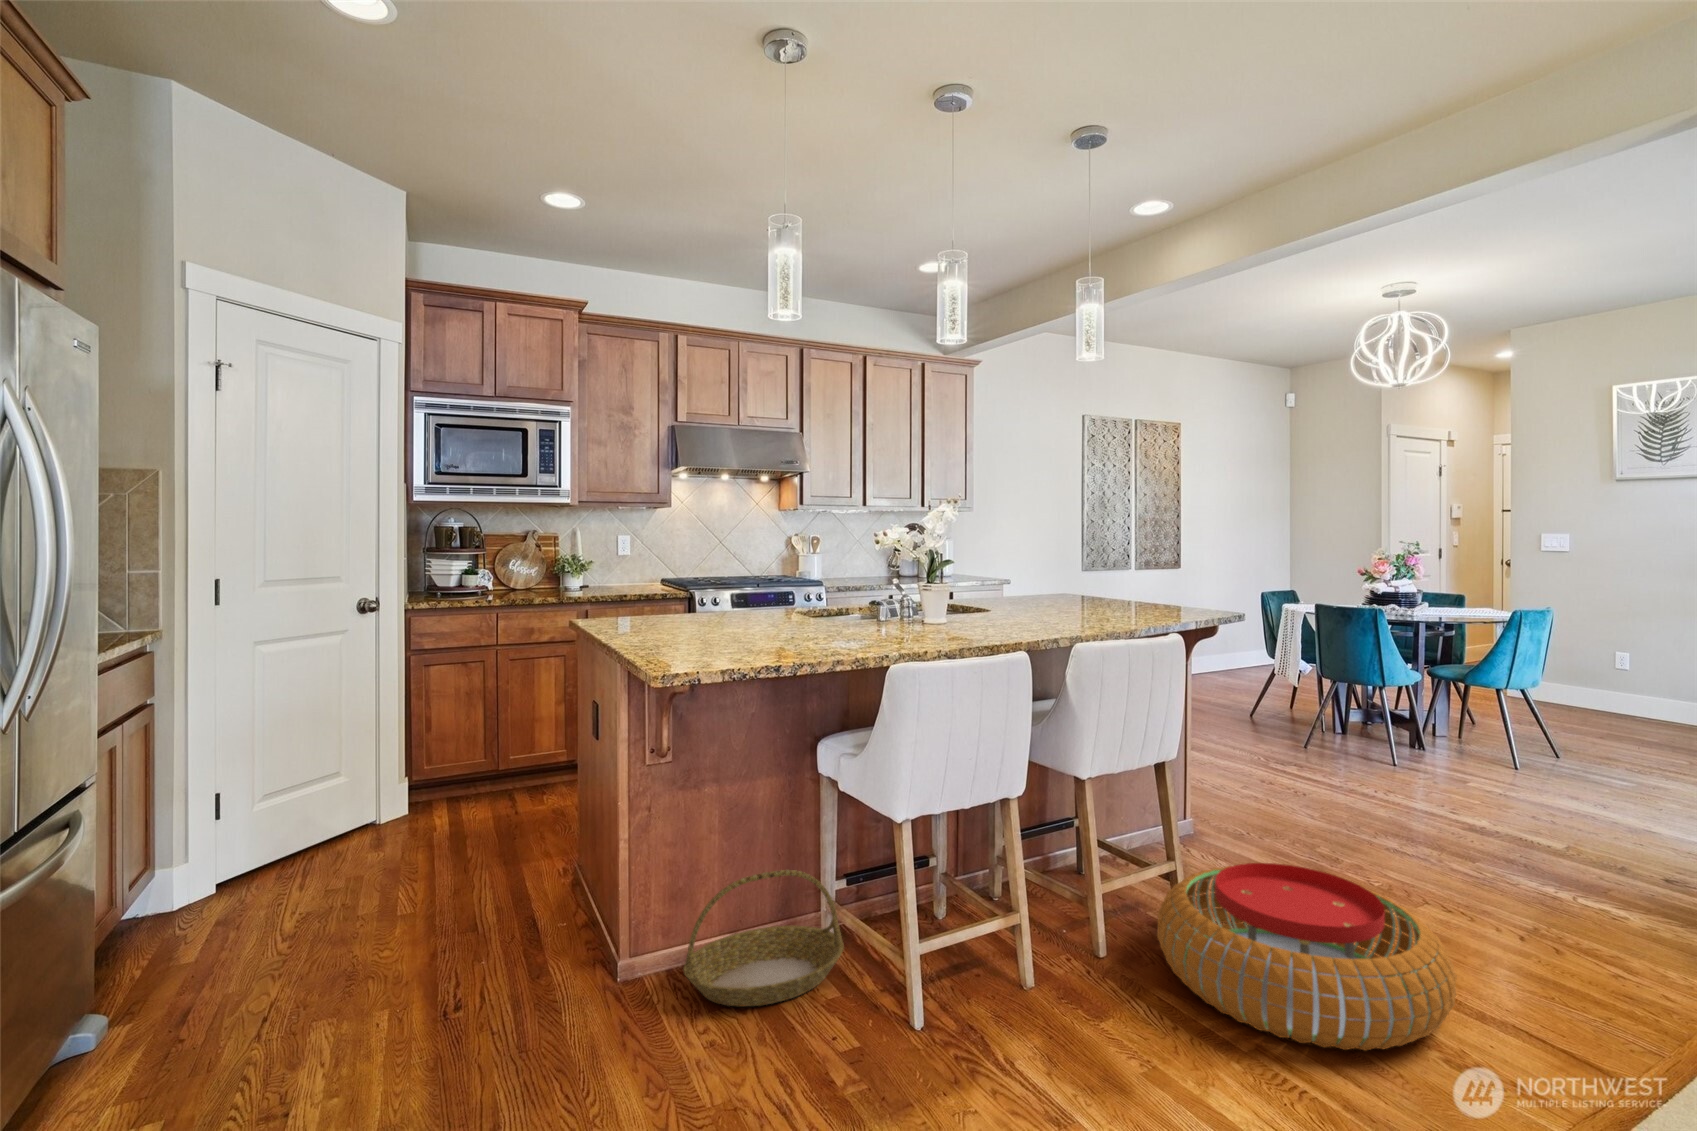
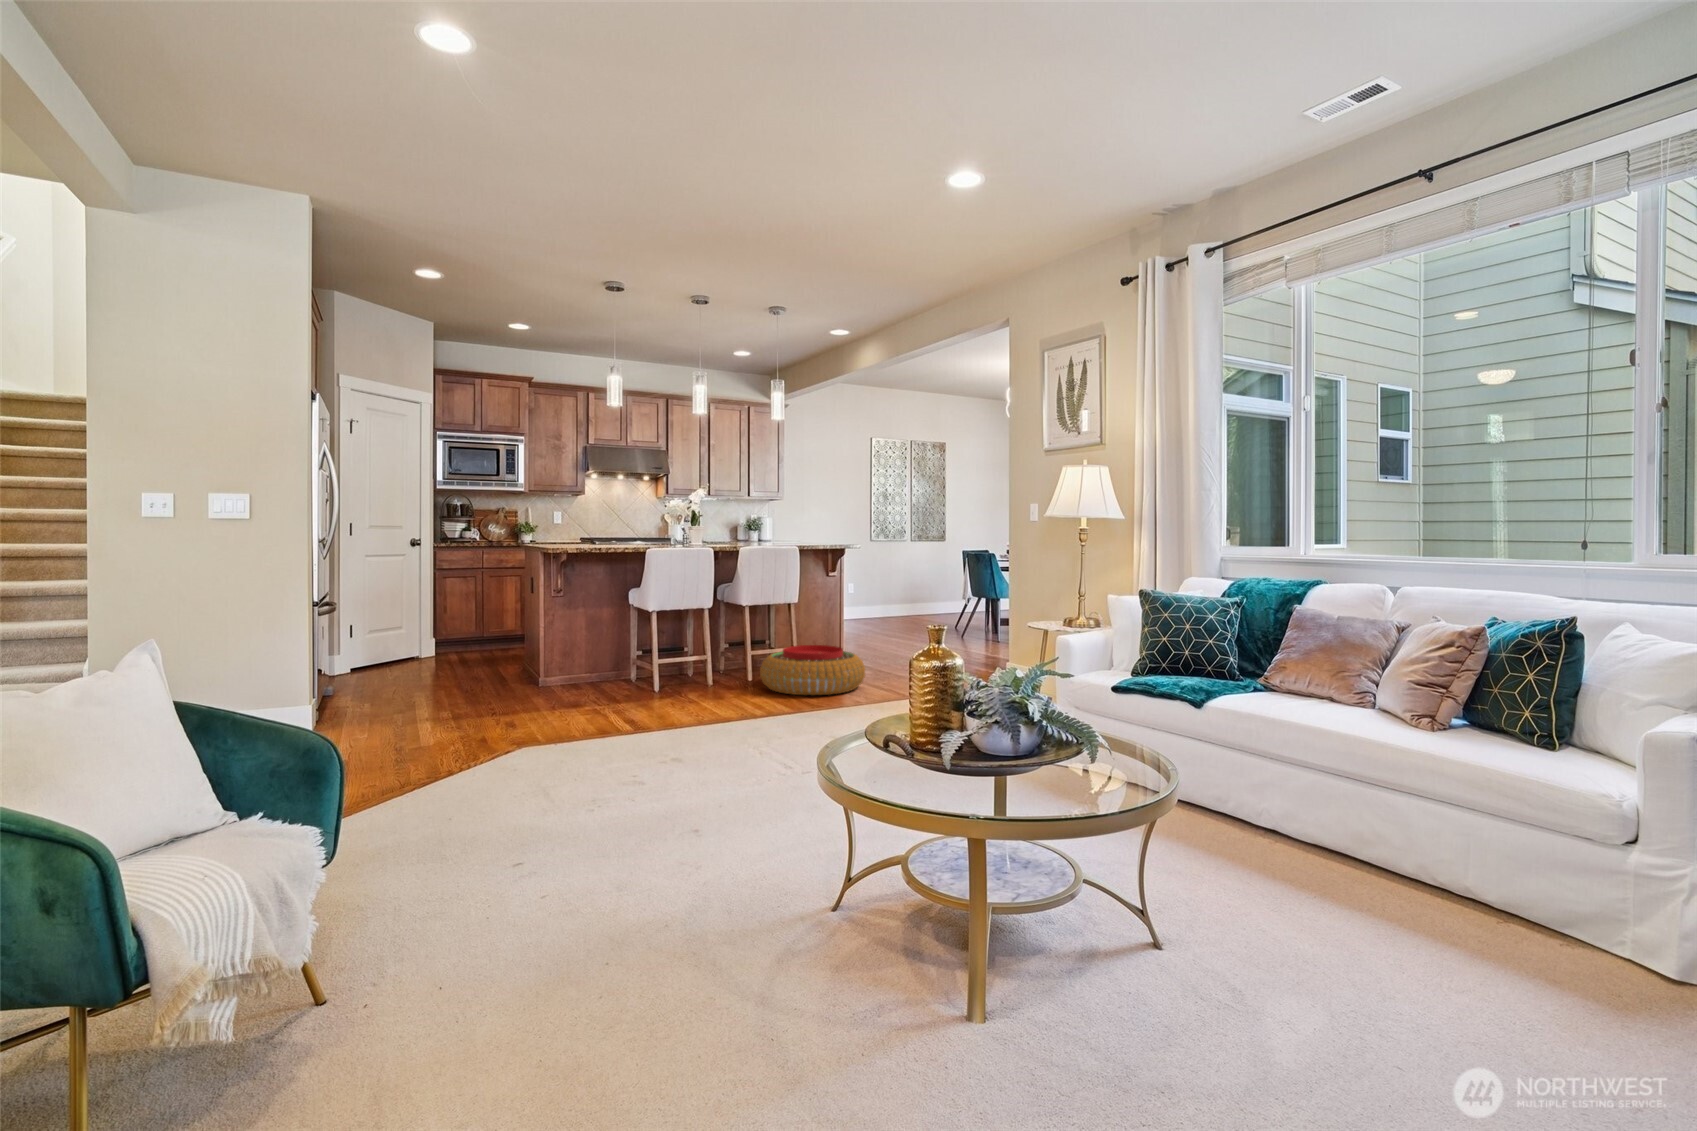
basket: present [684,870,844,1006] -> none [561,642,631,690]

